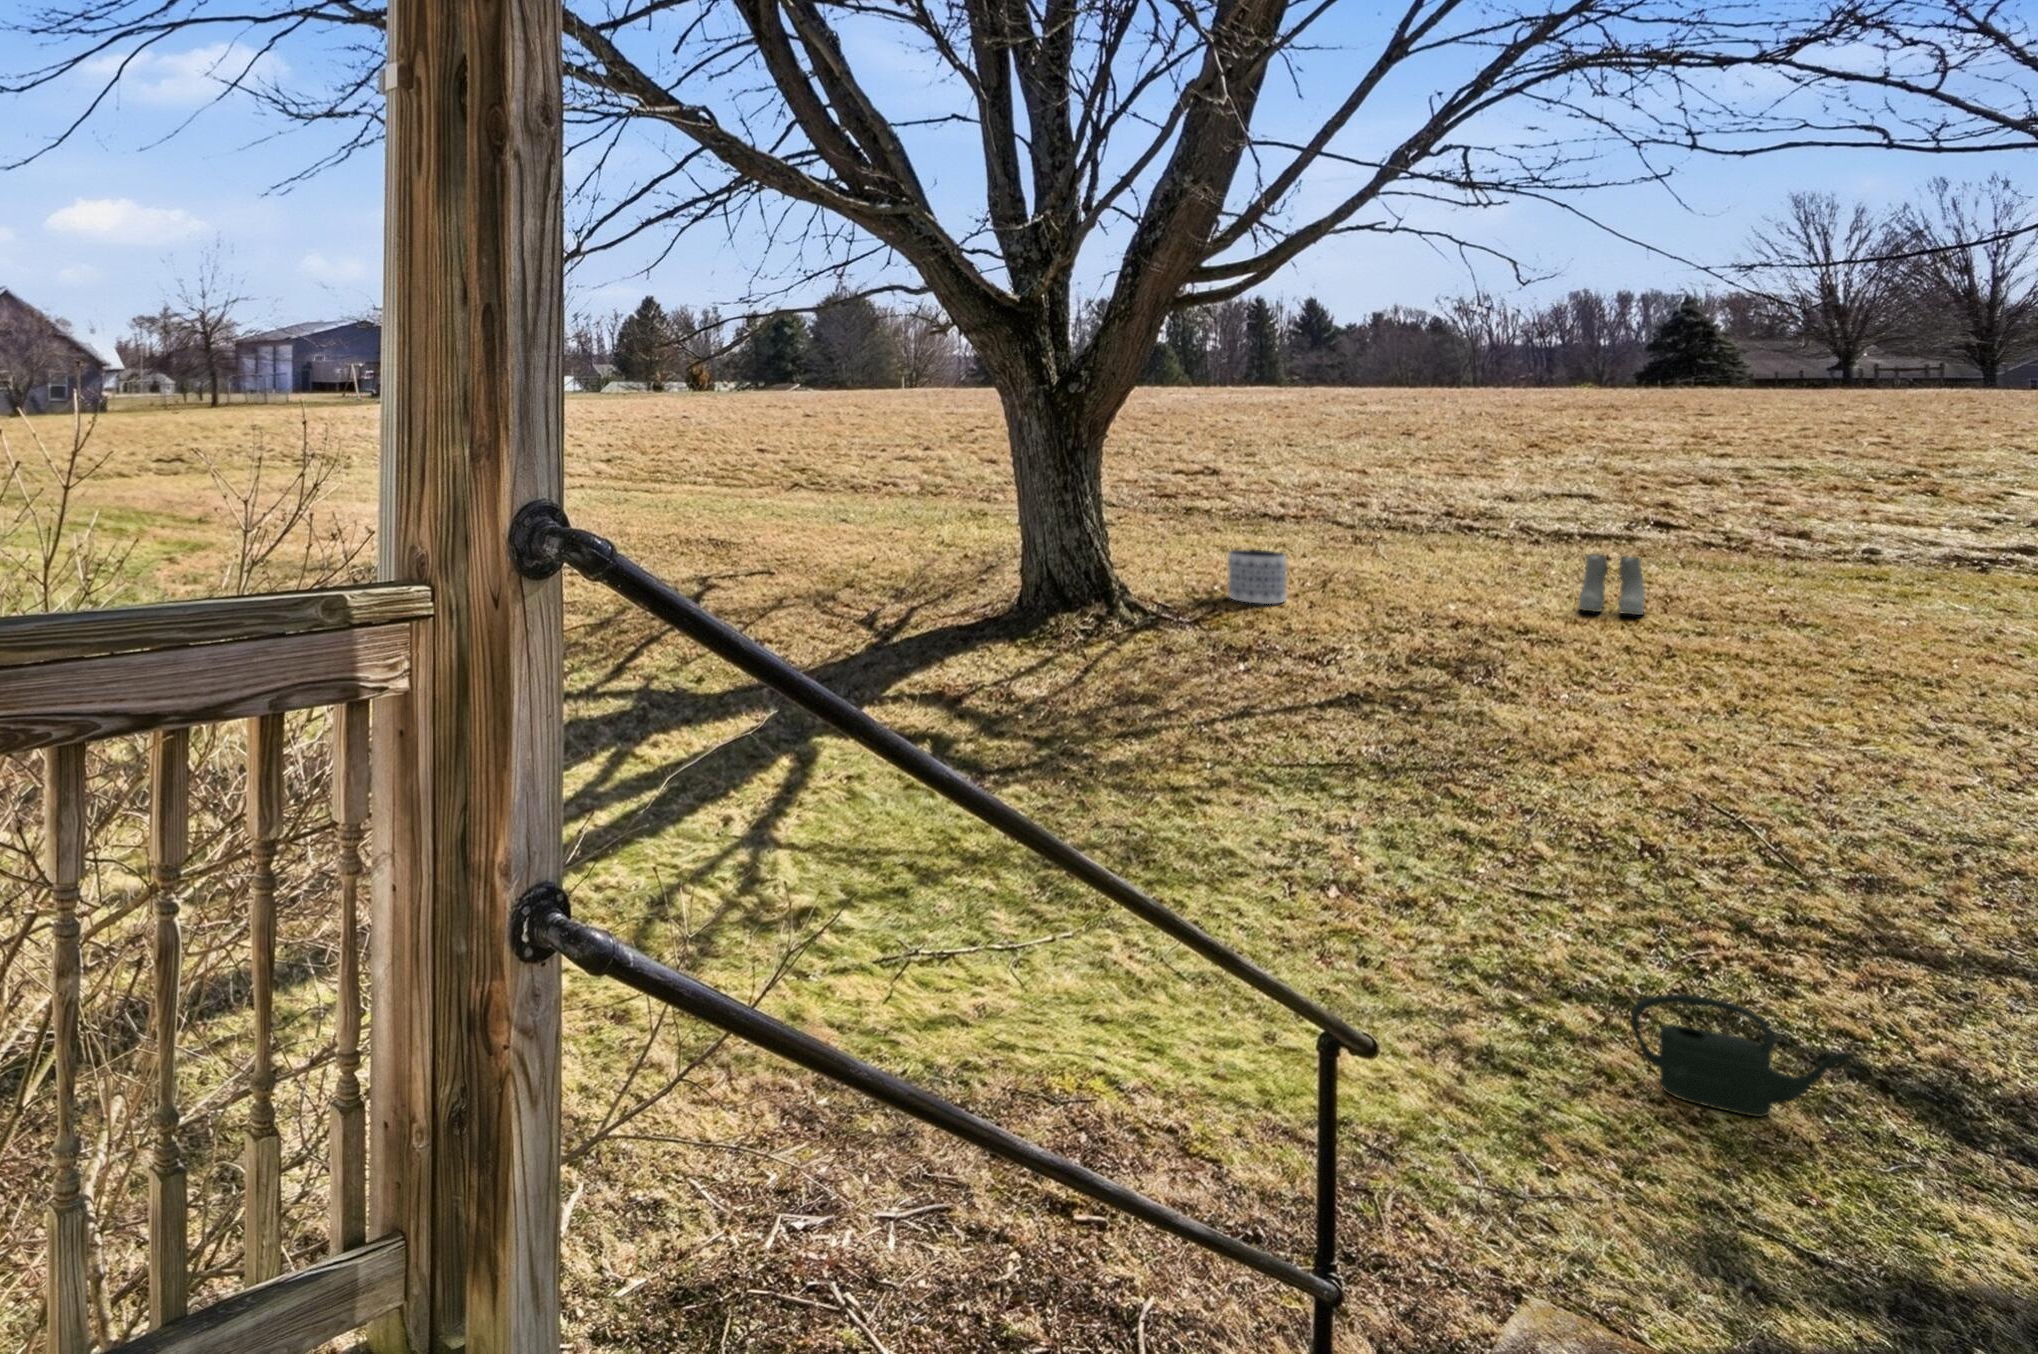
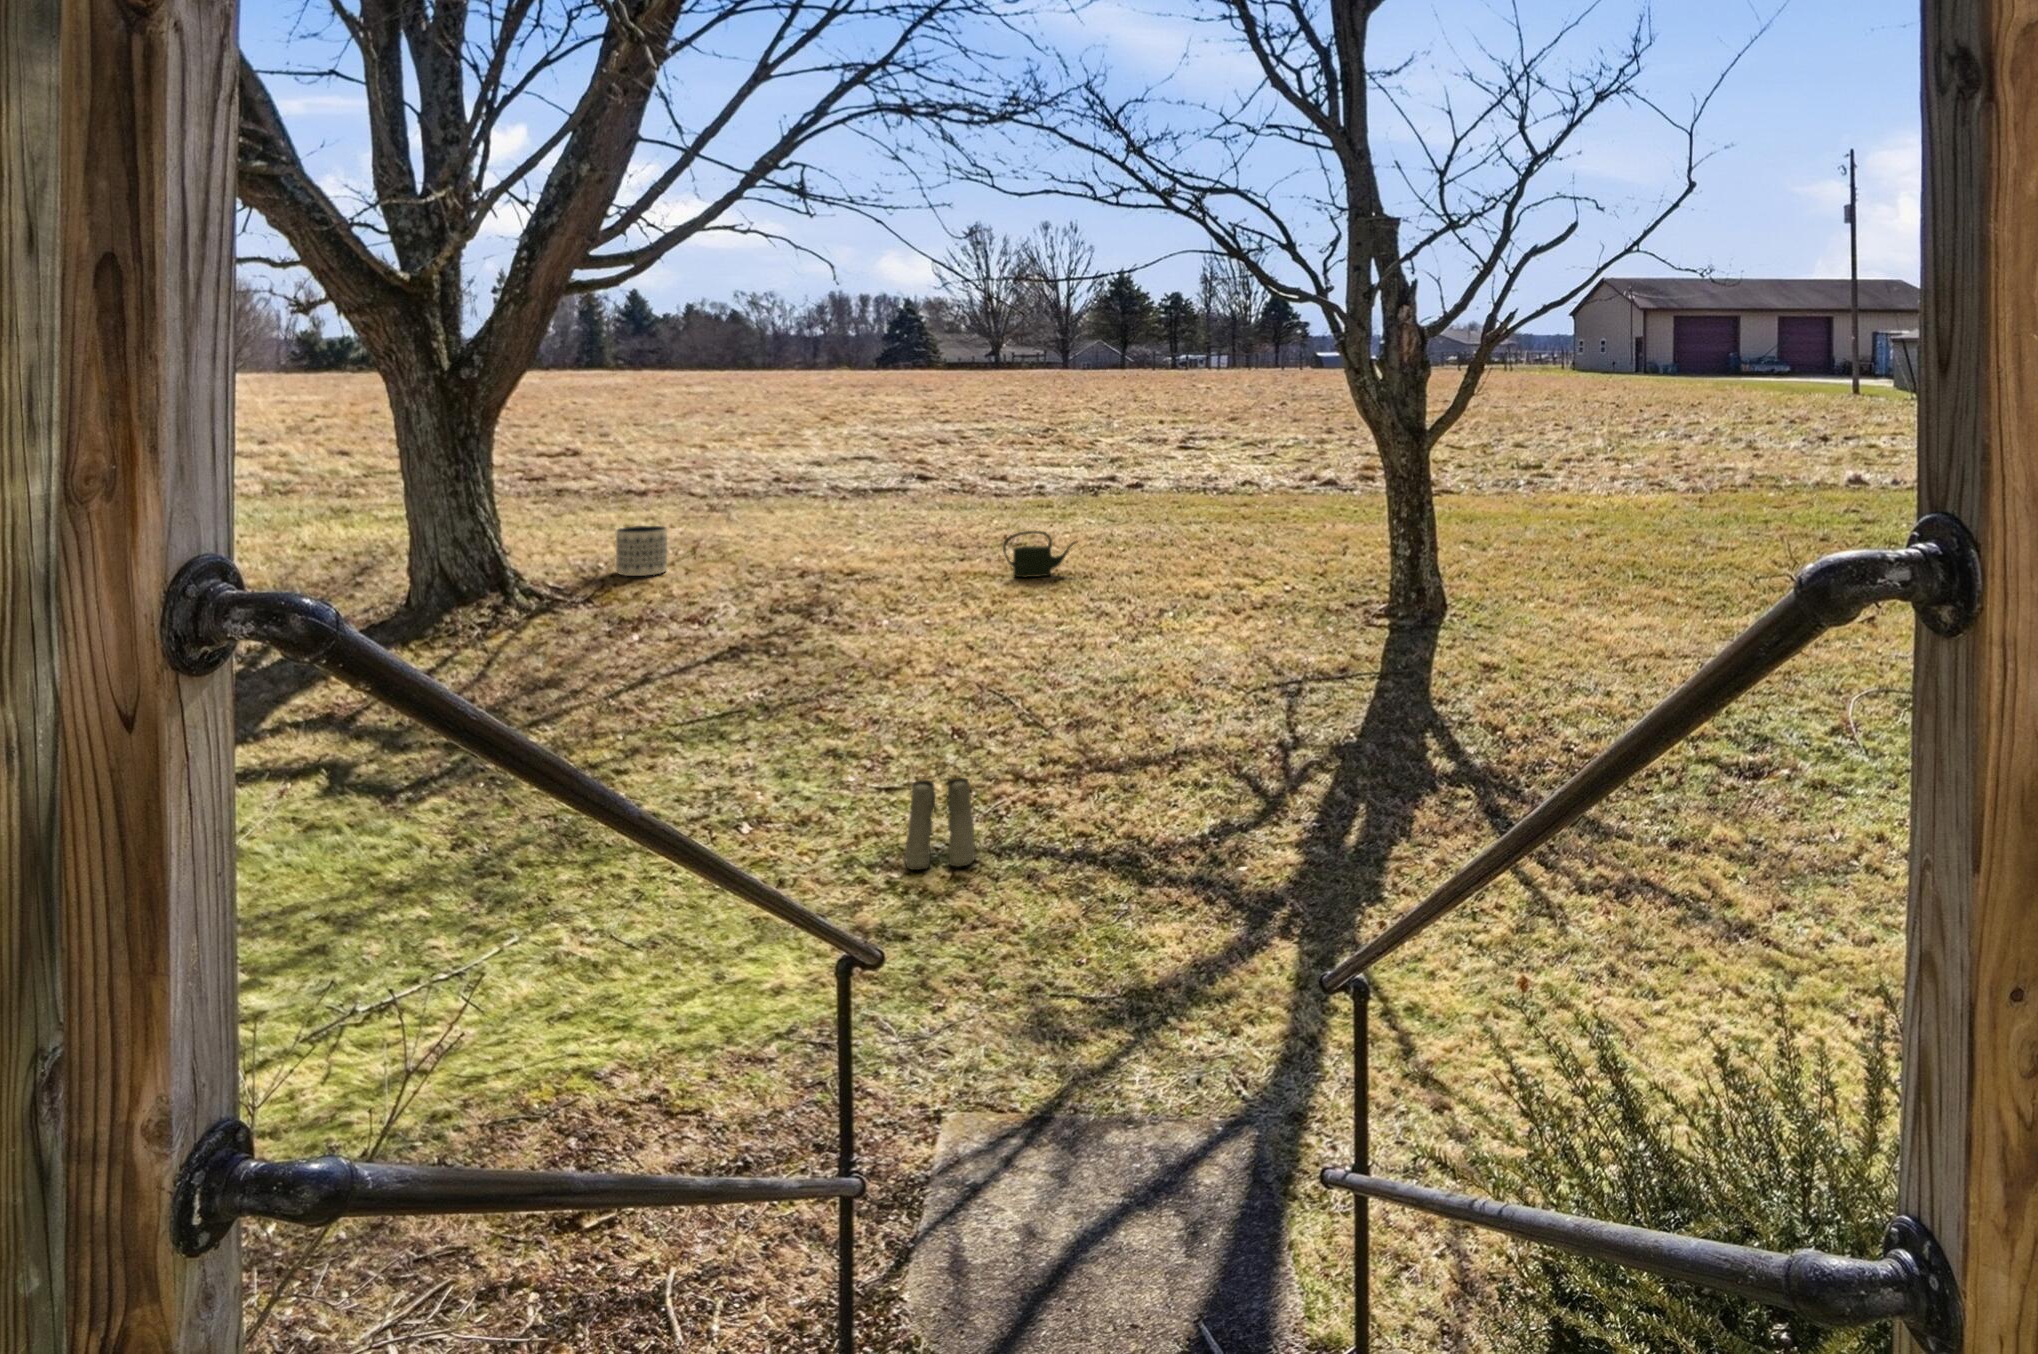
boots: present [1579,554,1645,615] -> present [905,778,975,870]
watering can: present [1631,994,1854,1117] -> present [1003,531,1076,577]

